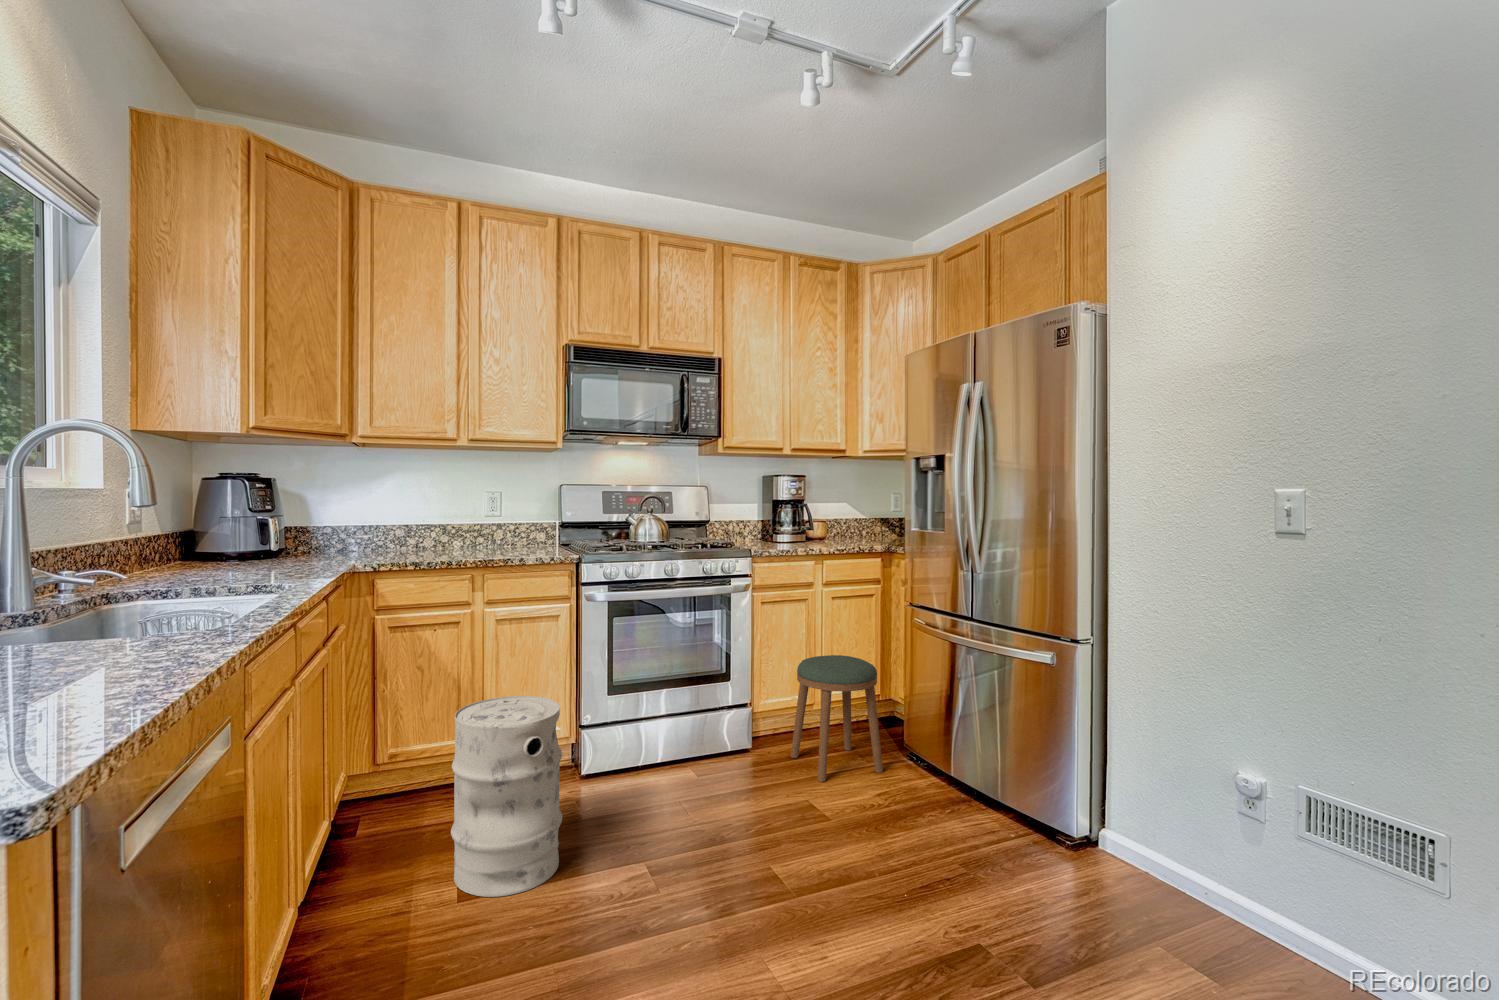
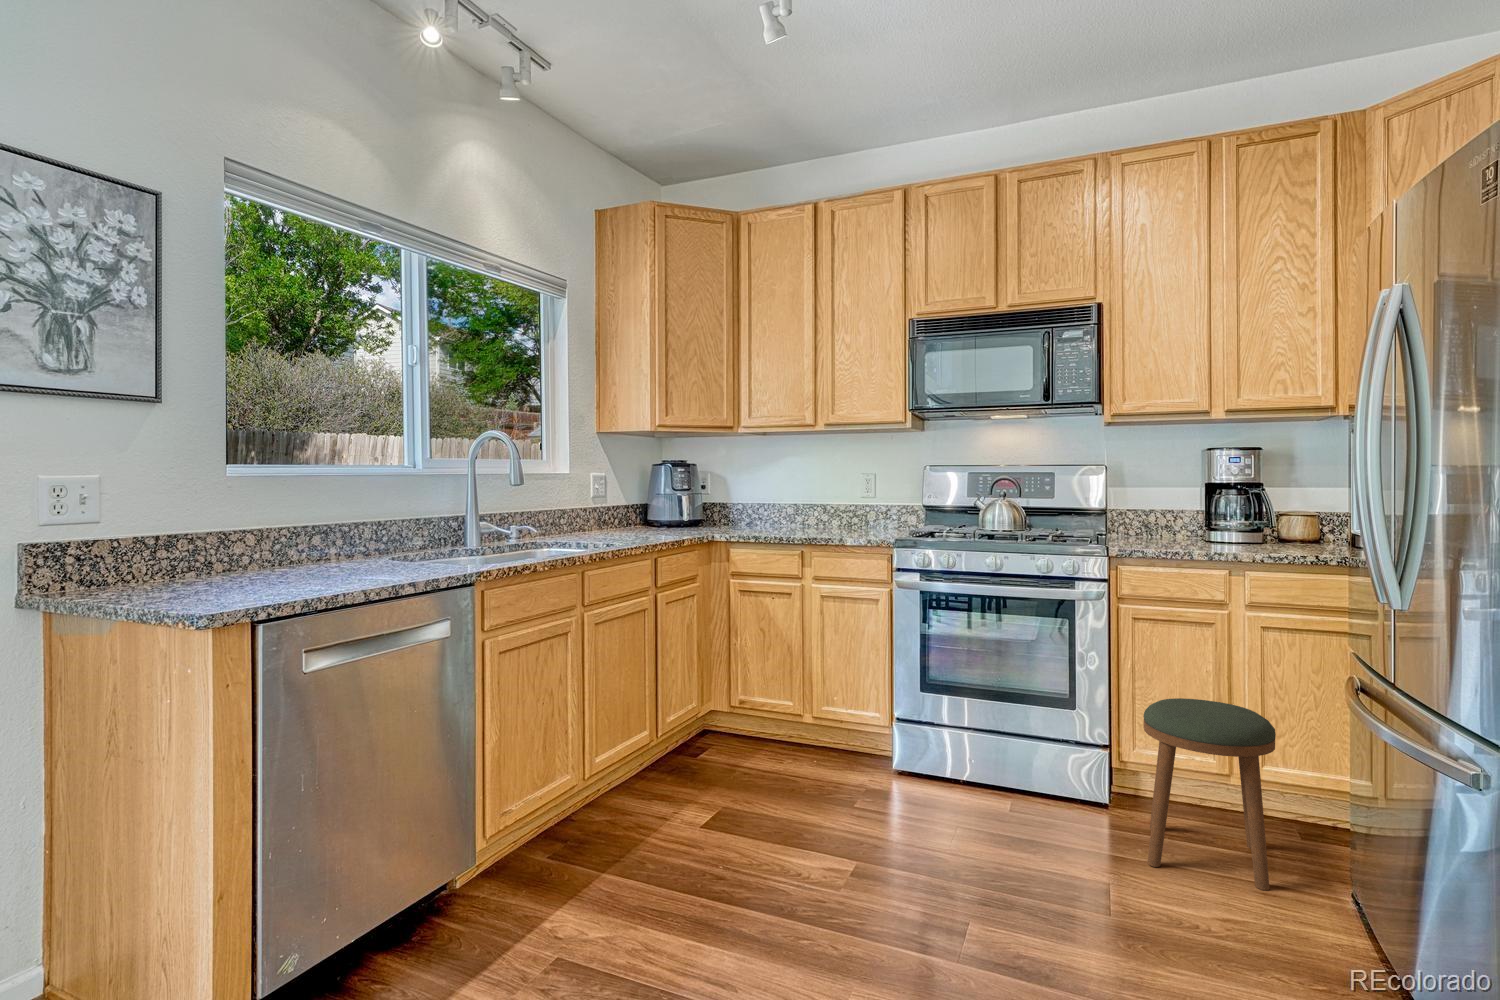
trash can: present [451,696,562,897] -> none [700,659,796,835]

